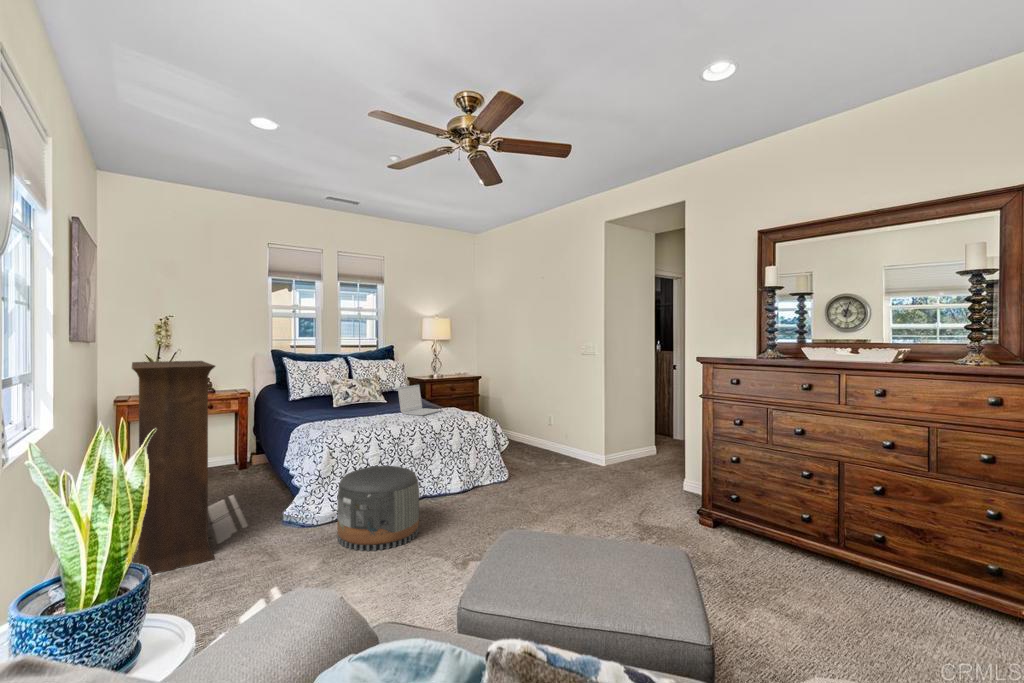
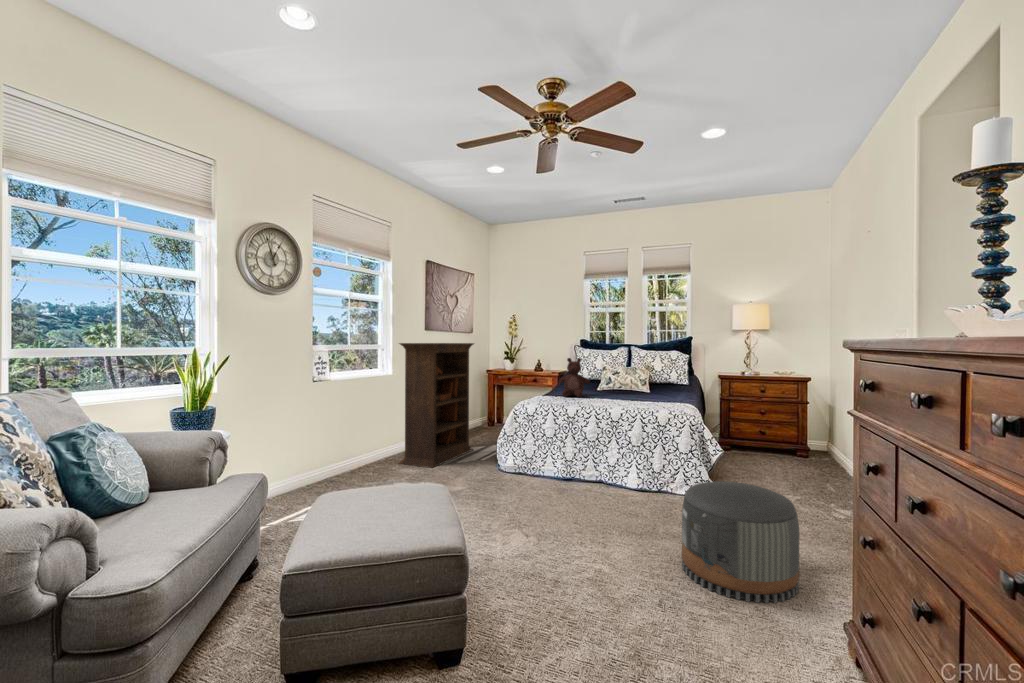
teddy bear: none [339,373,375,418] -> present [559,358,590,397]
laptop: present [398,385,442,416] -> none [608,374,651,402]
pouf: present [338,466,419,551] -> present [682,481,799,603]

